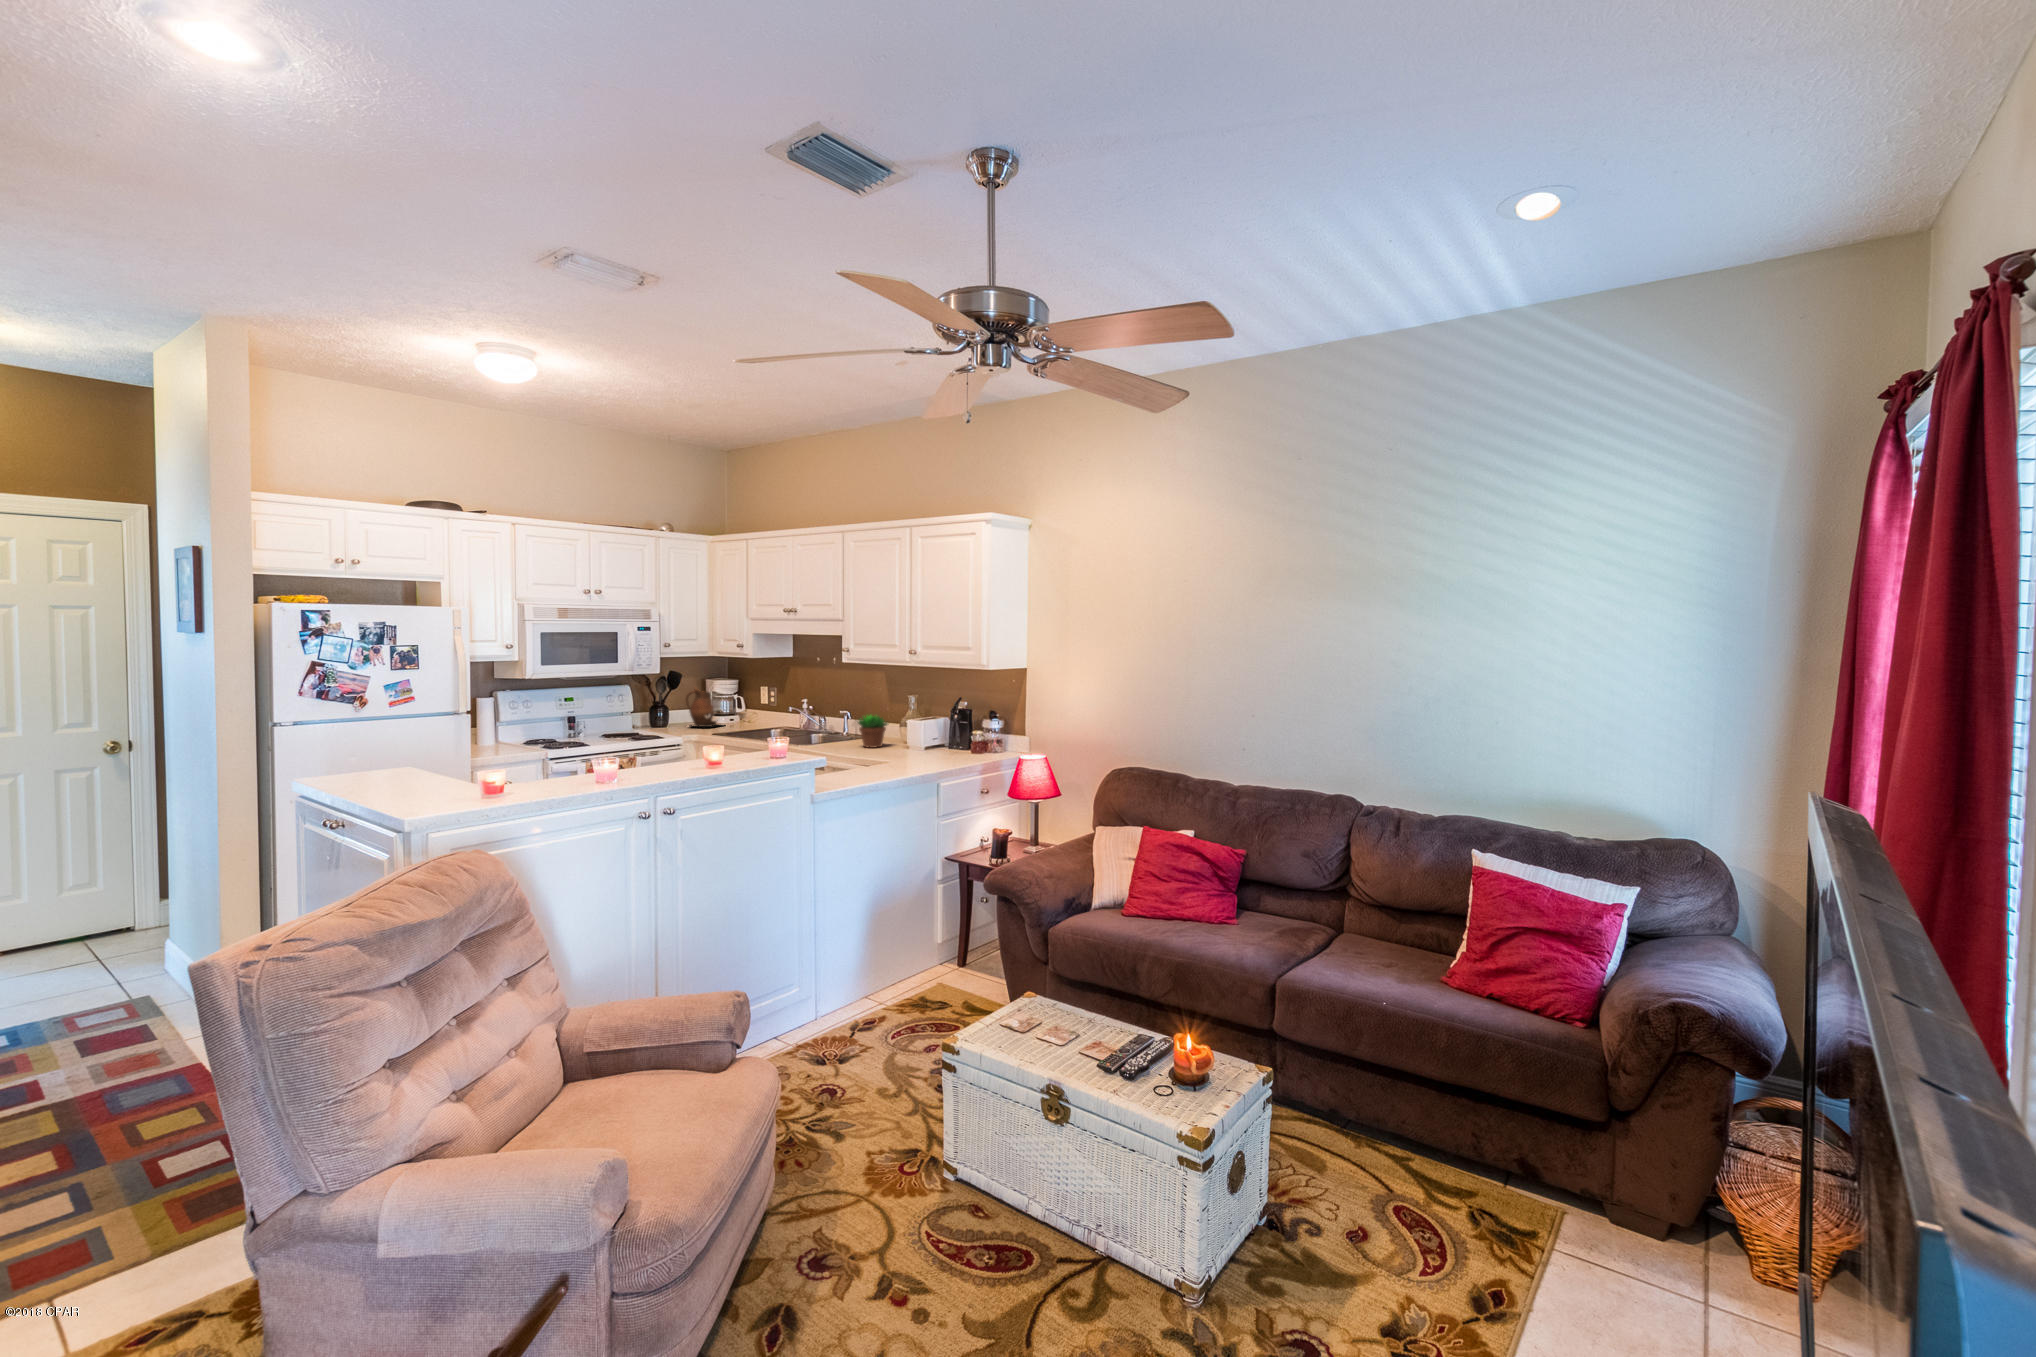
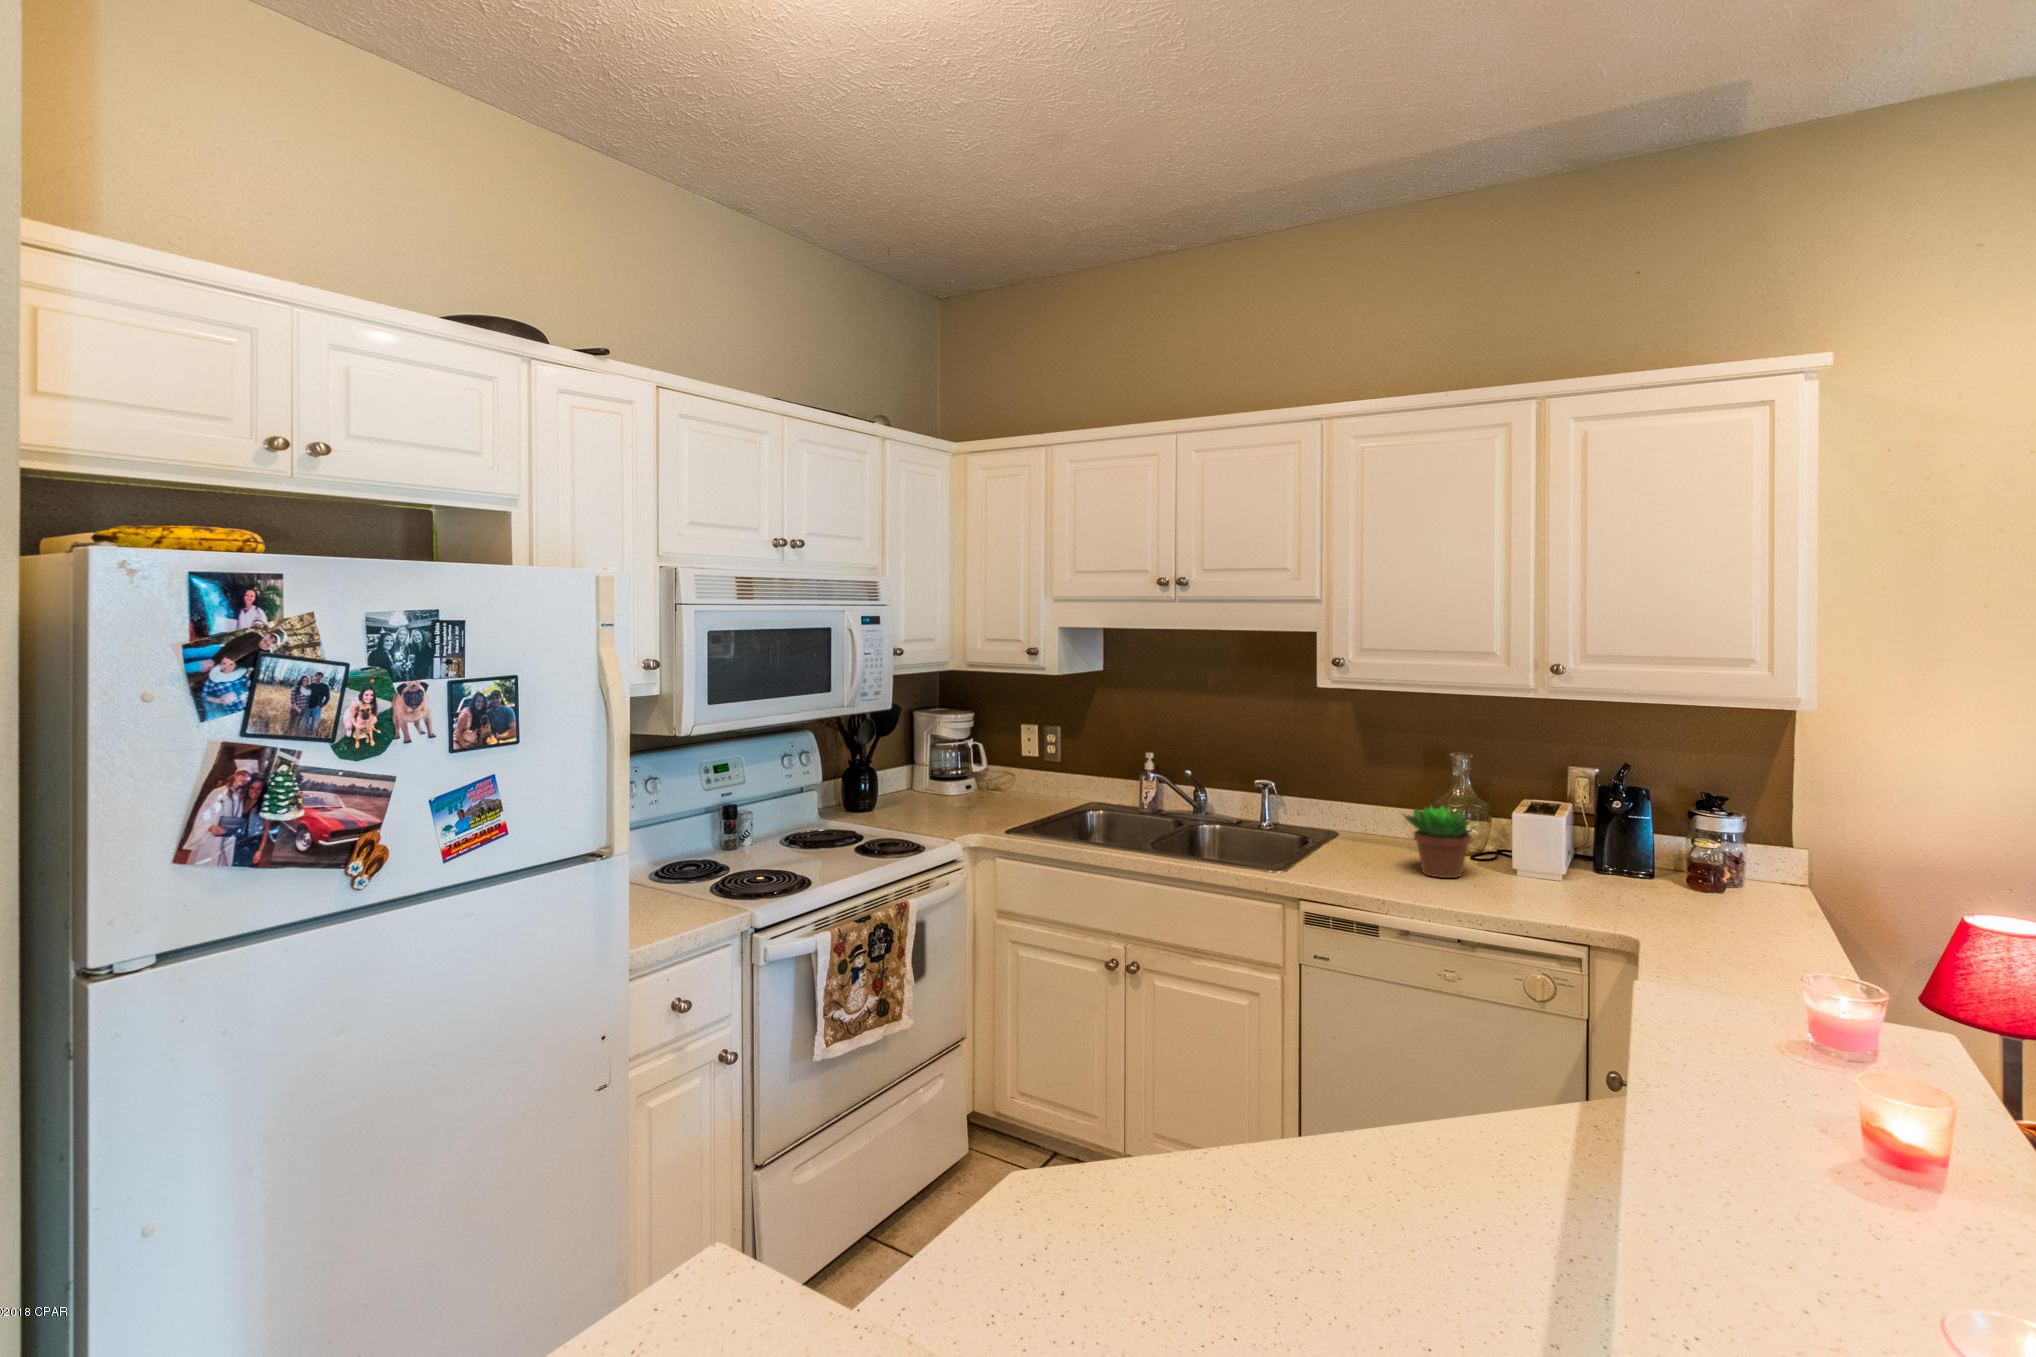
ceramic pitcher: present [686,688,717,727] -> none [904,729,971,808]

